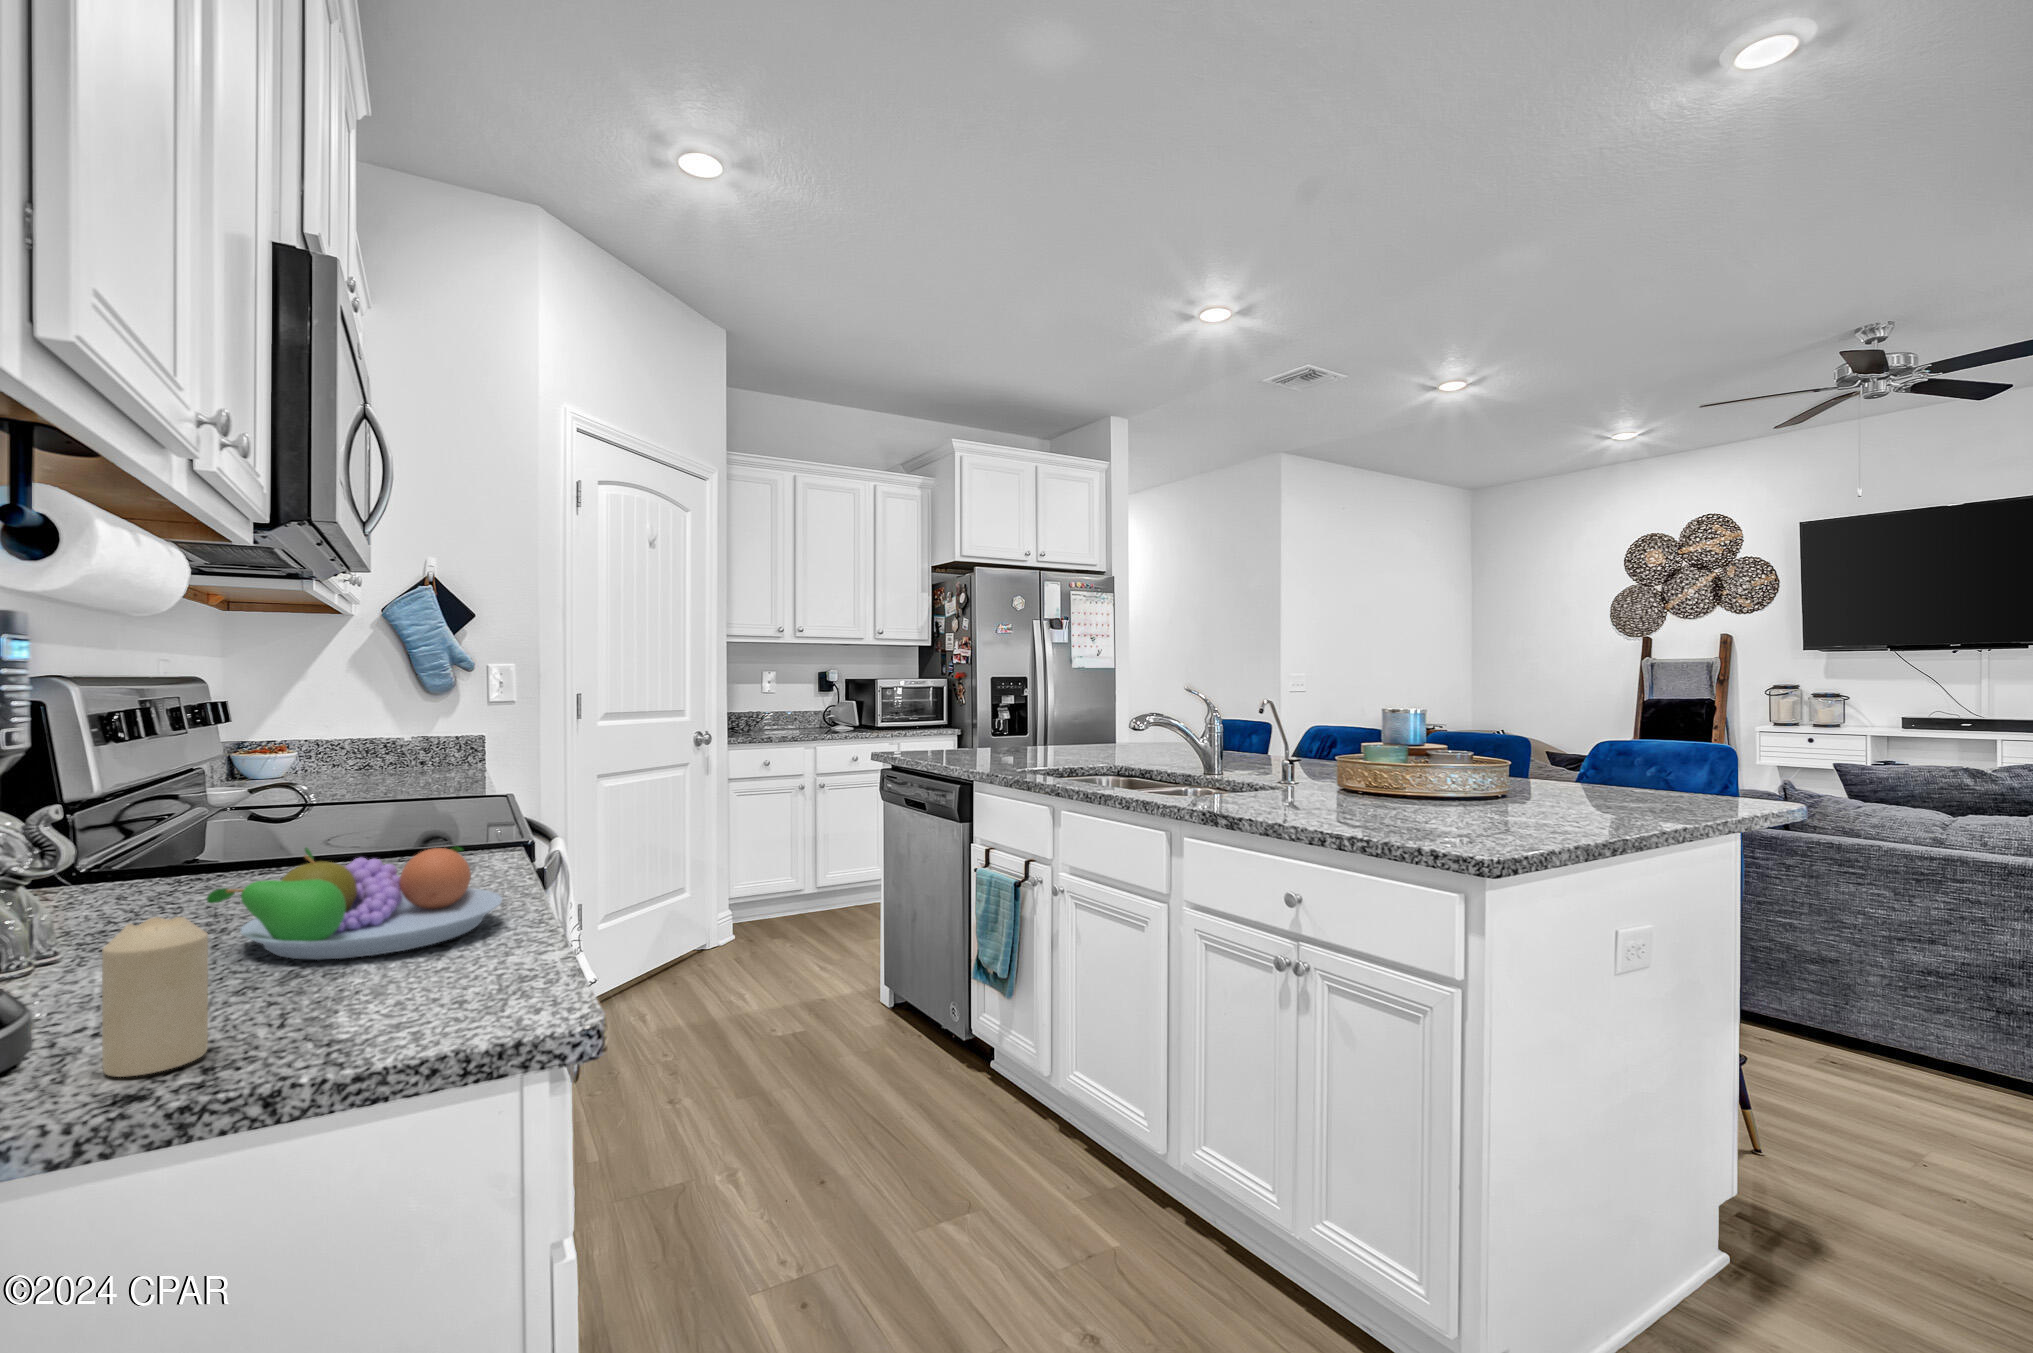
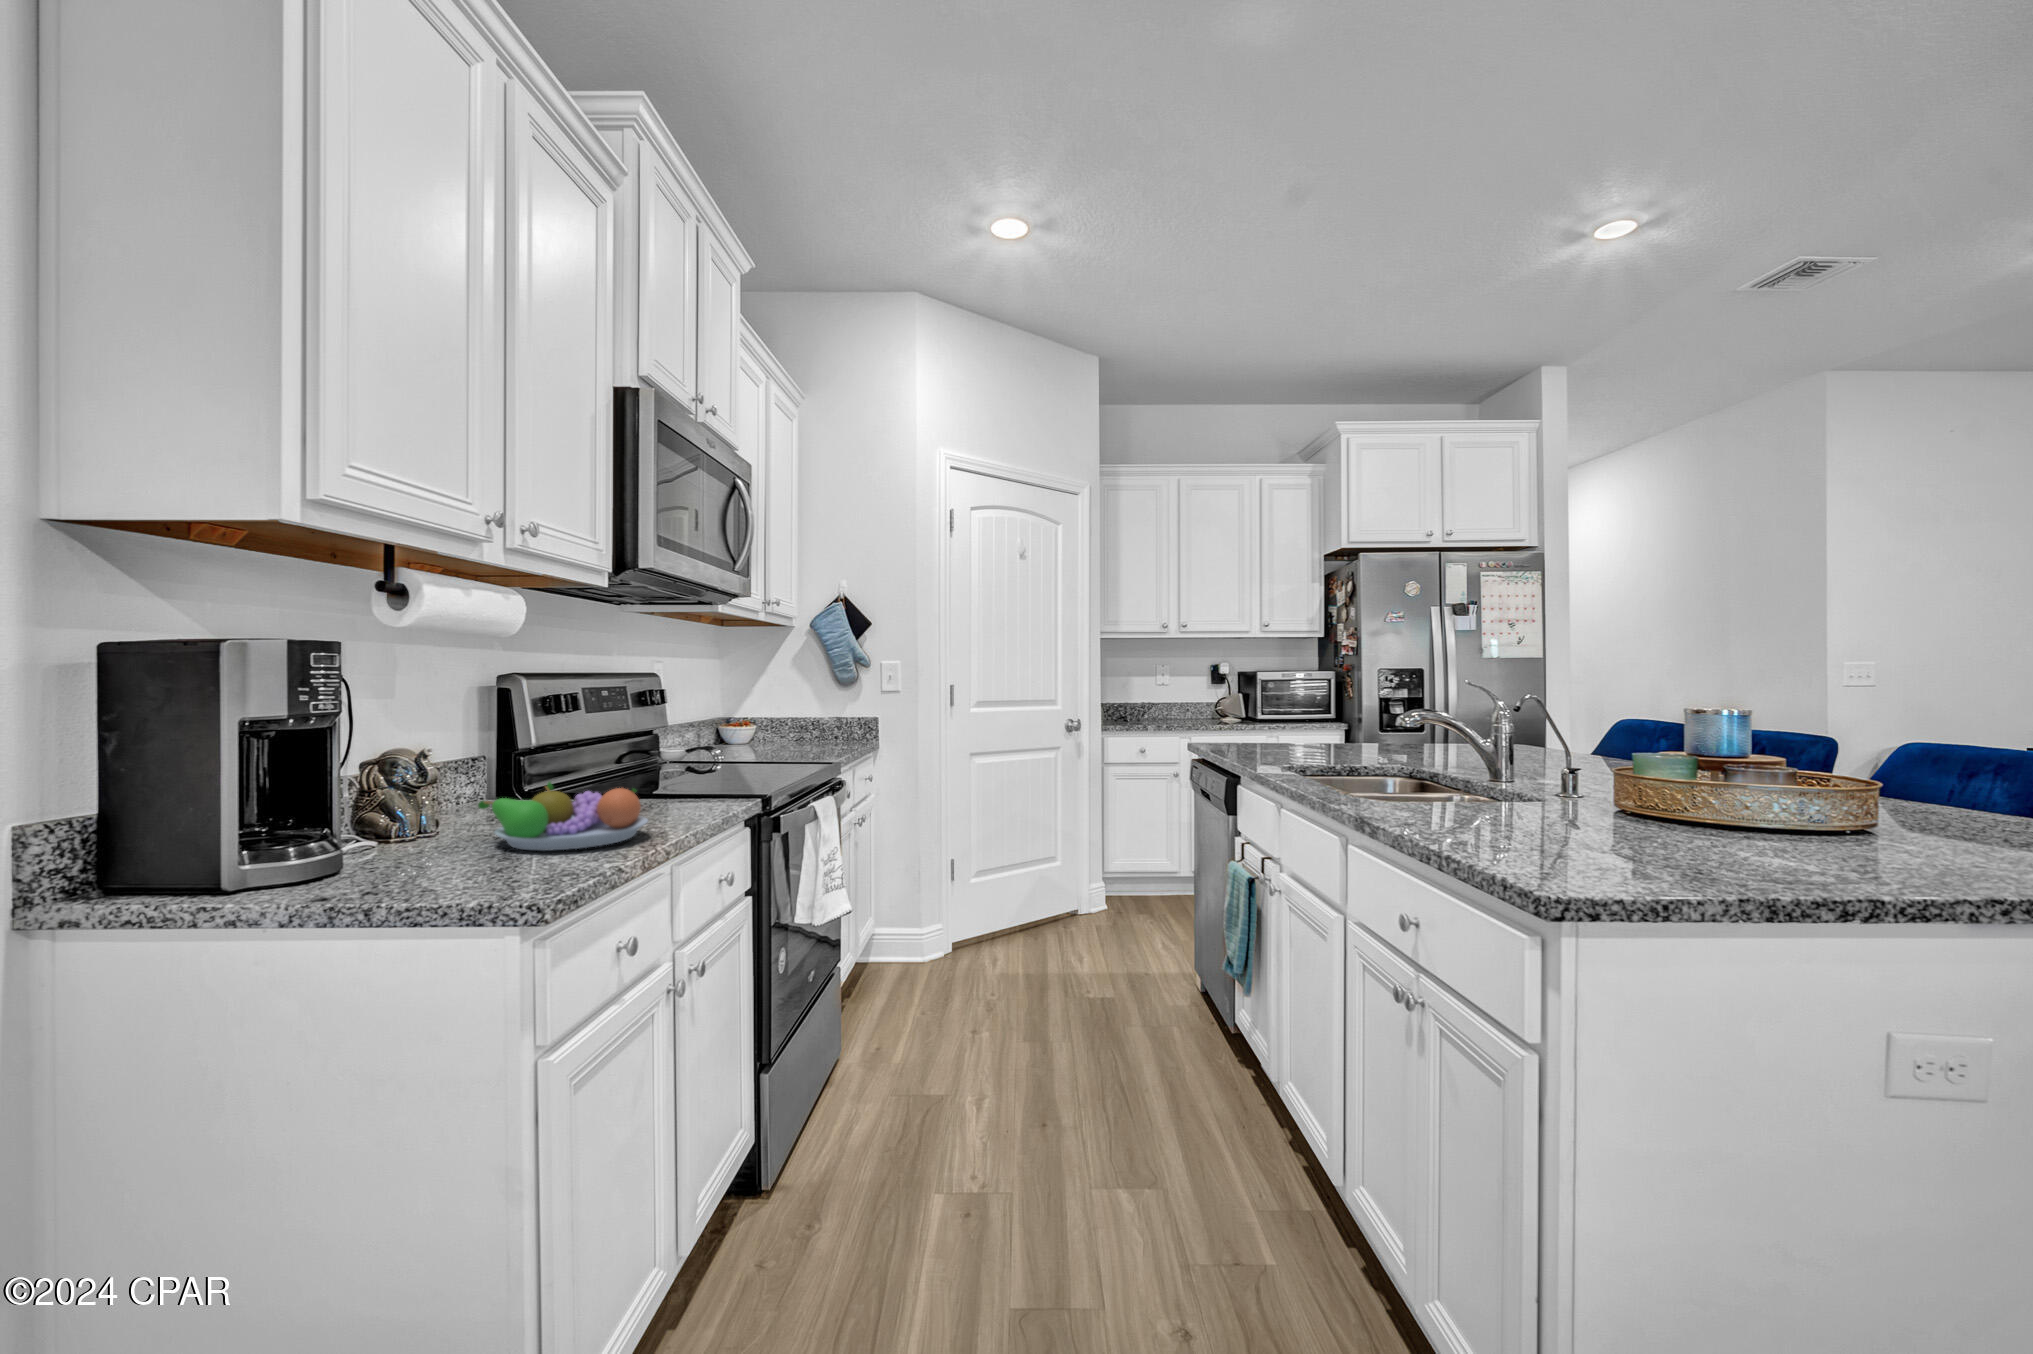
candle: present [102,917,208,1077] -> none [331,808,384,890]

